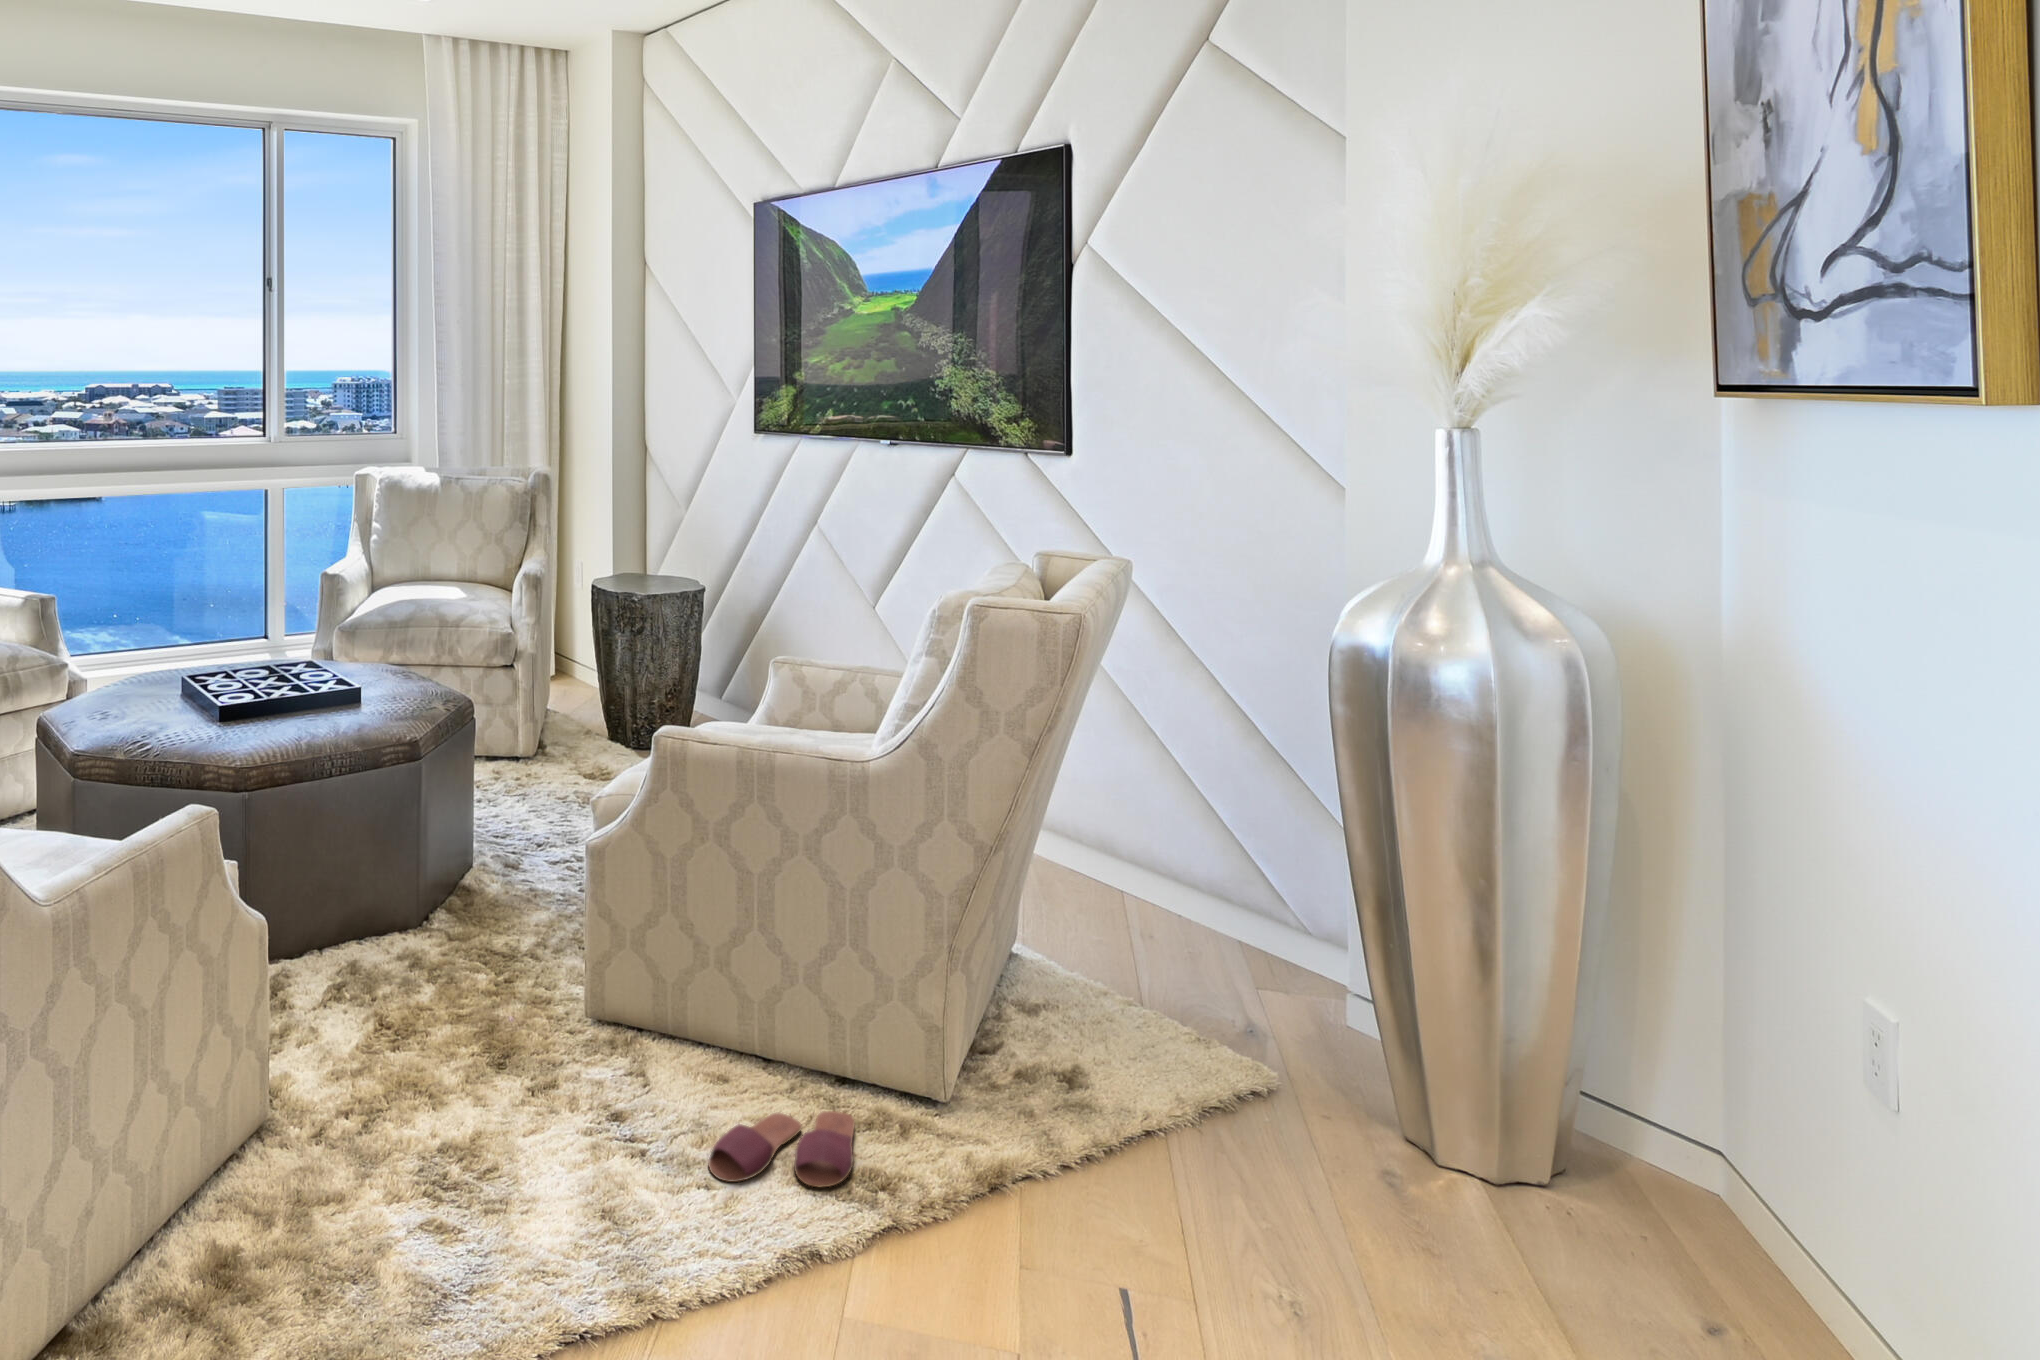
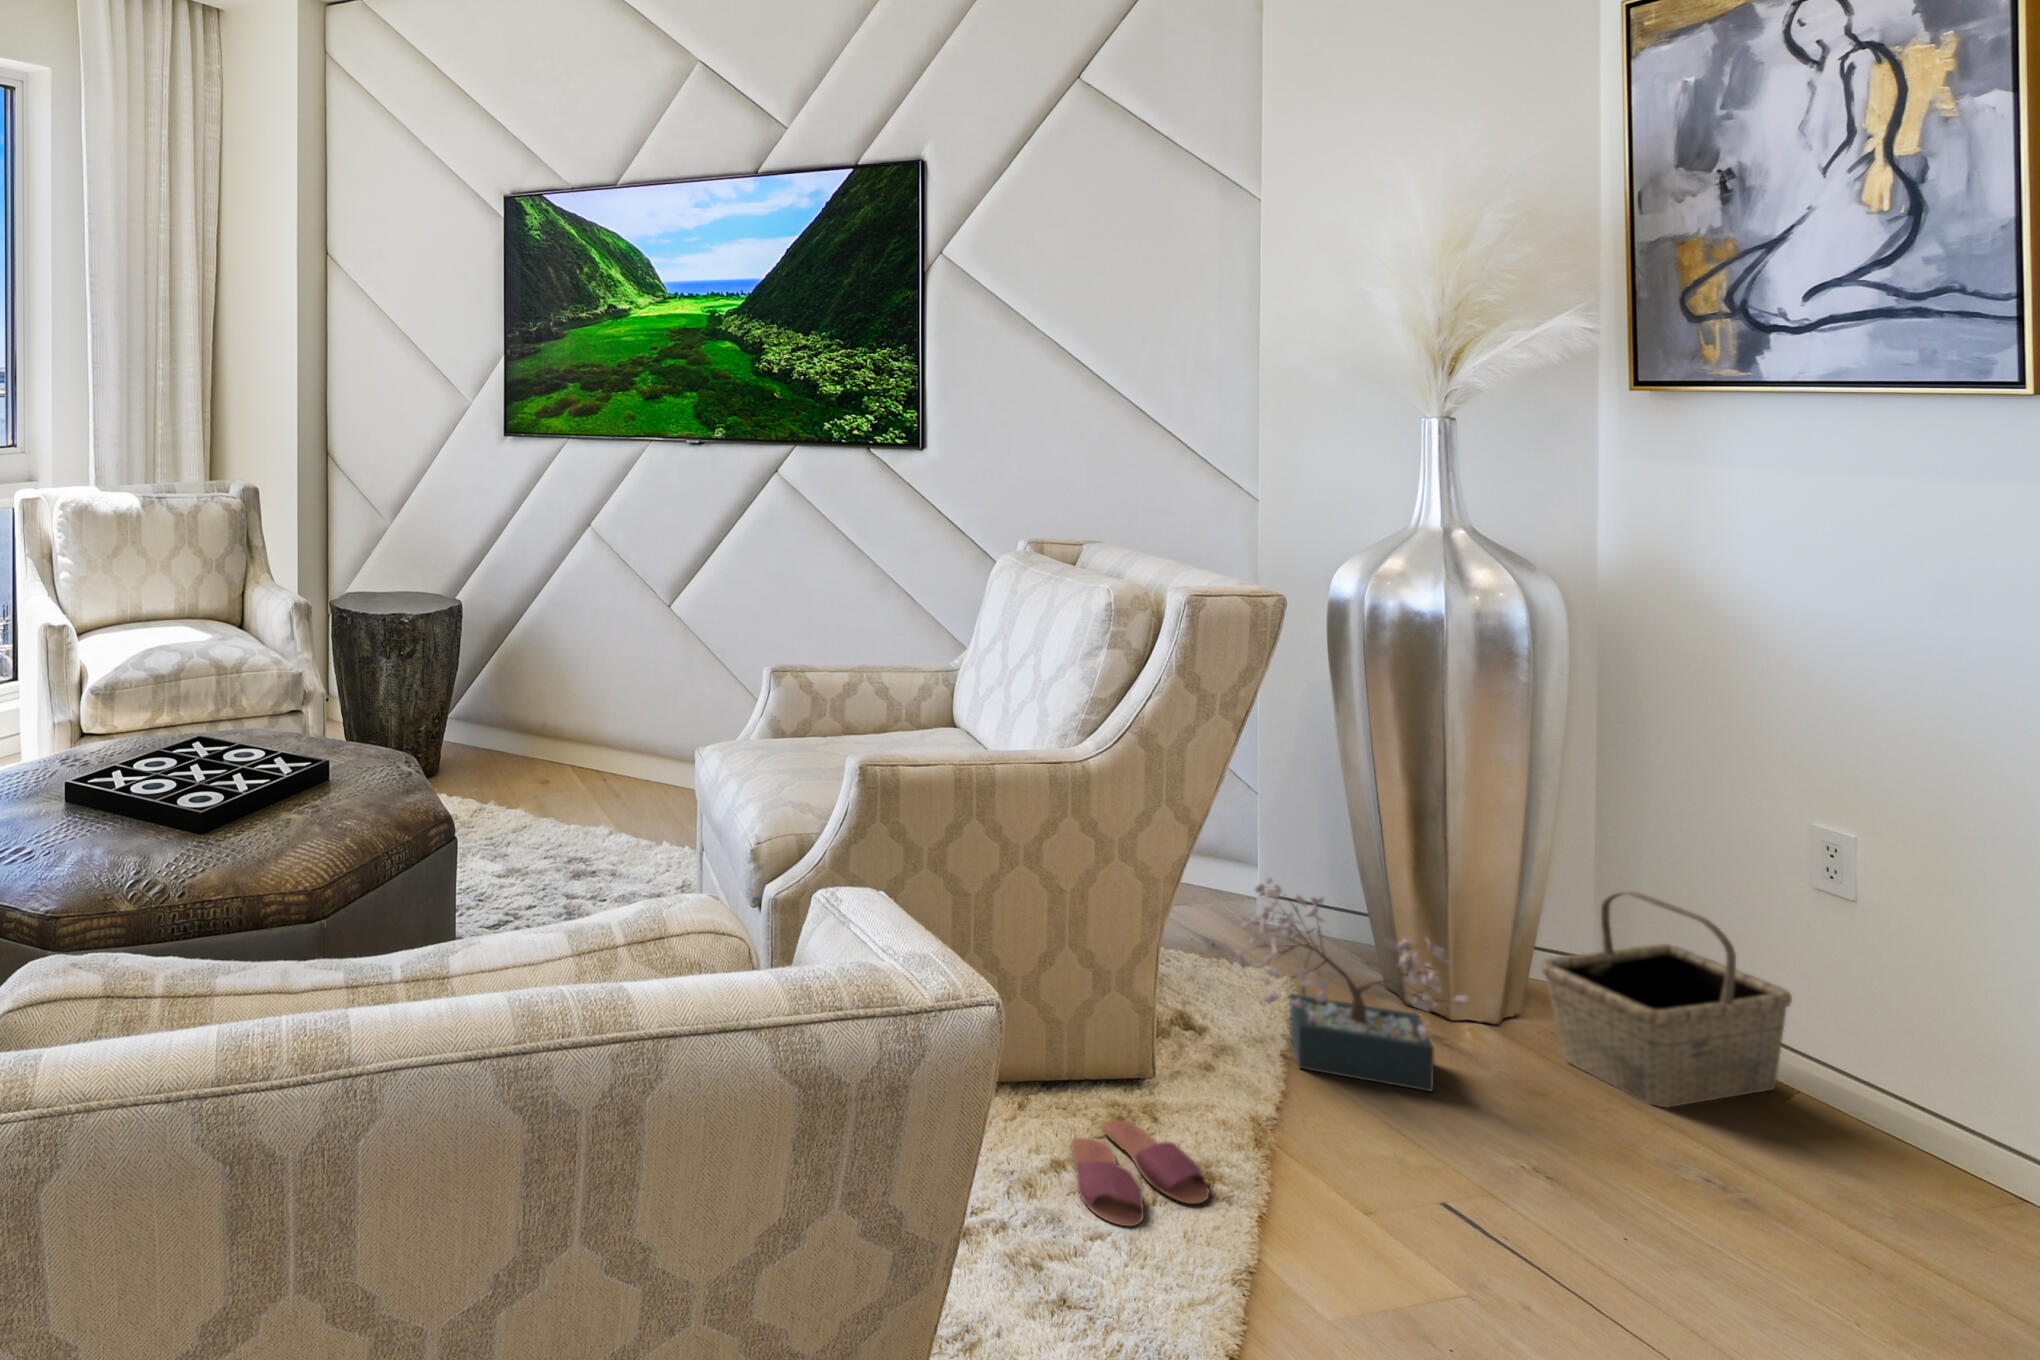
decorative plant: none [1080,930,1323,1192] -> present [1237,878,1468,1092]
basket: none [1471,1032,1796,1324] -> present [1541,892,1792,1108]

